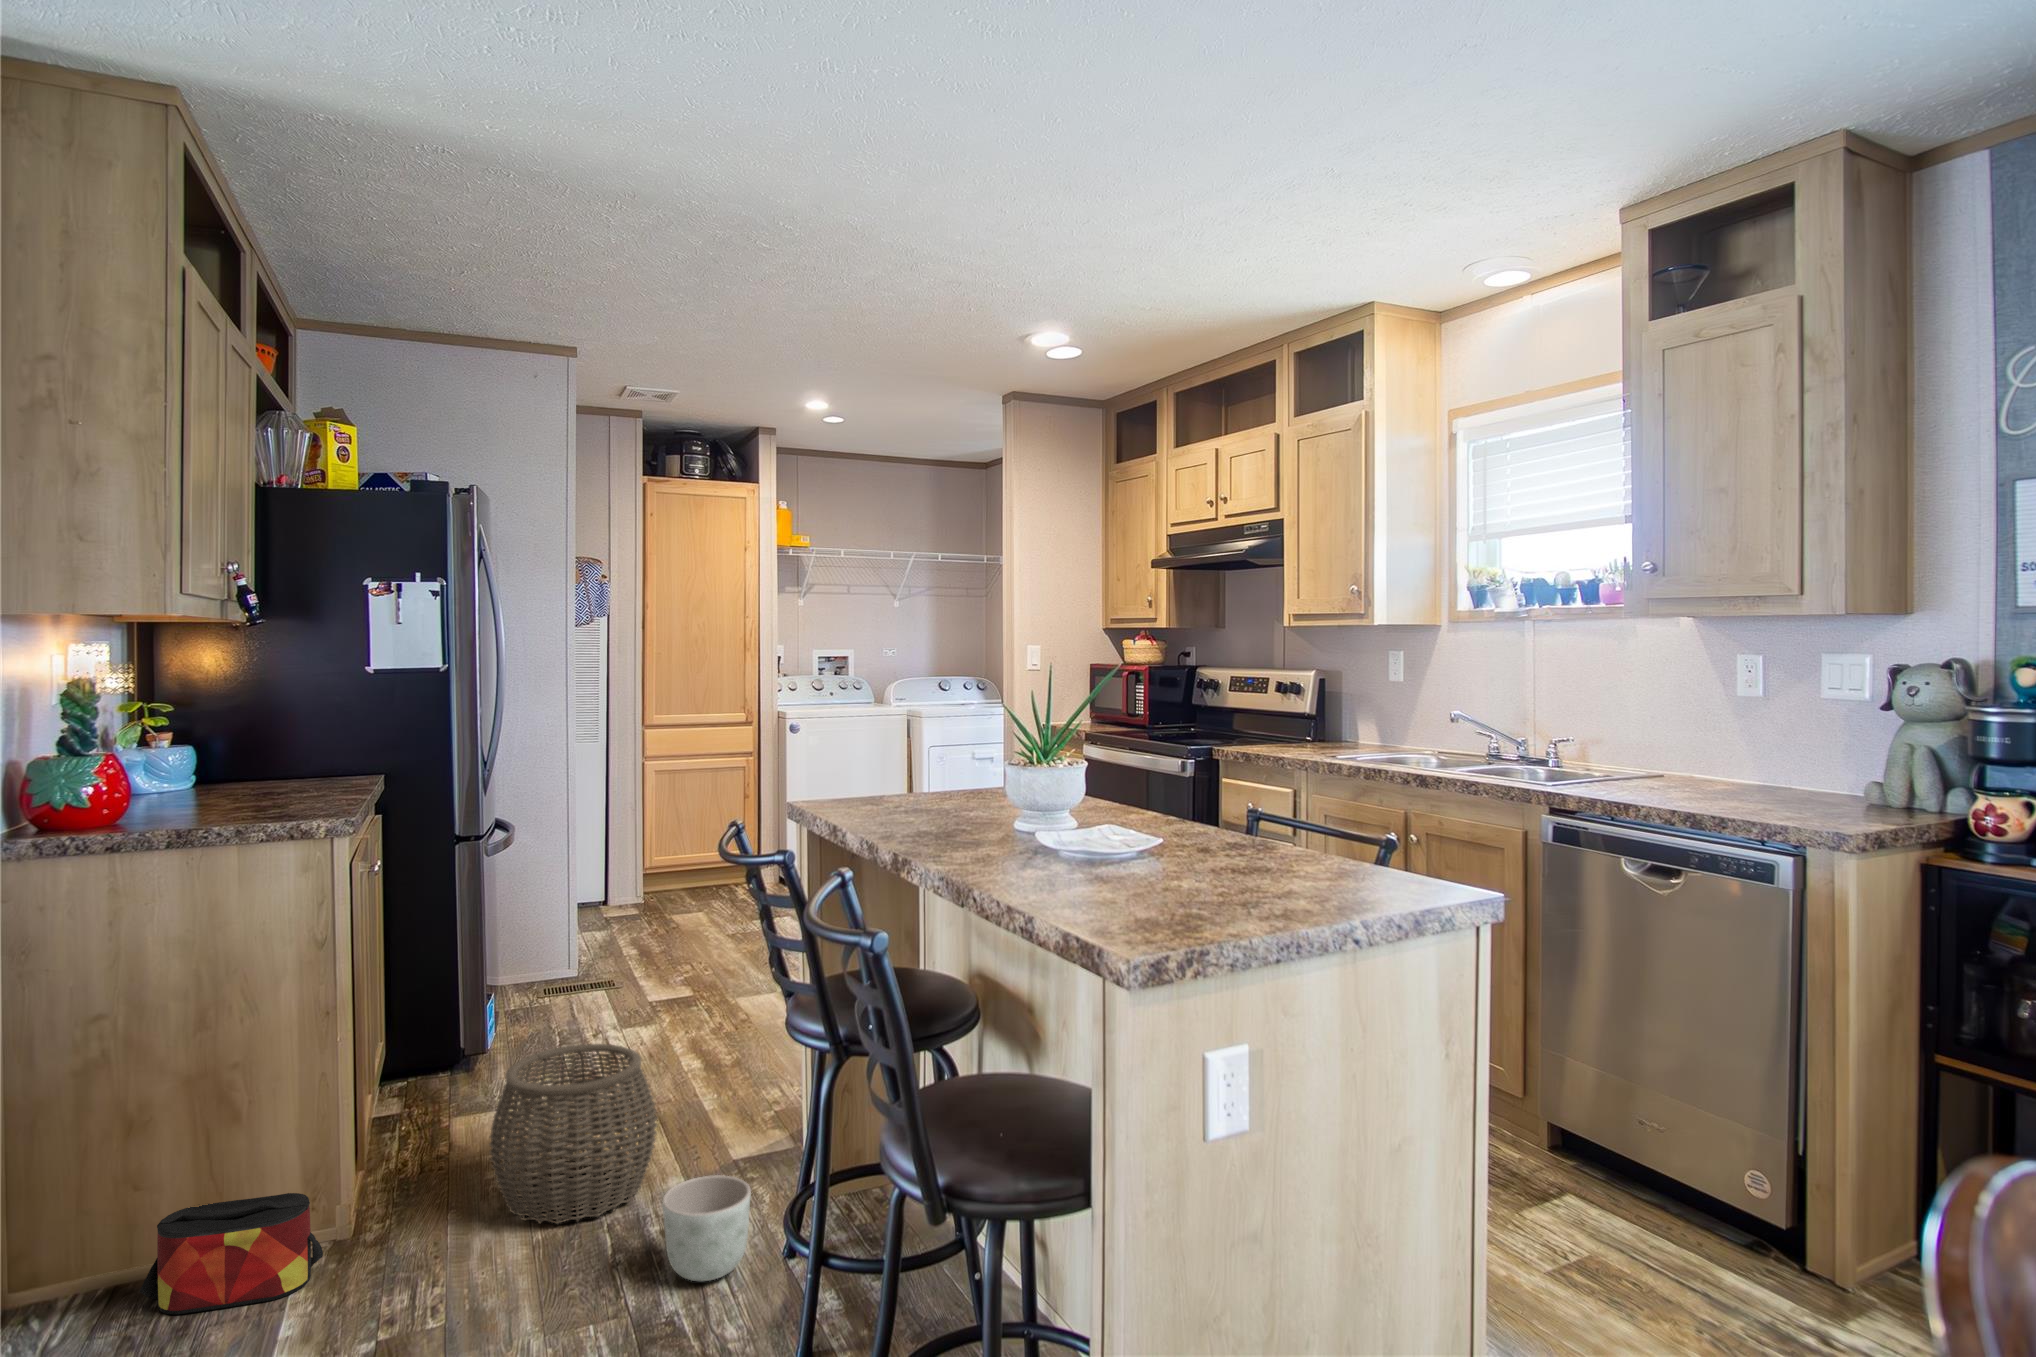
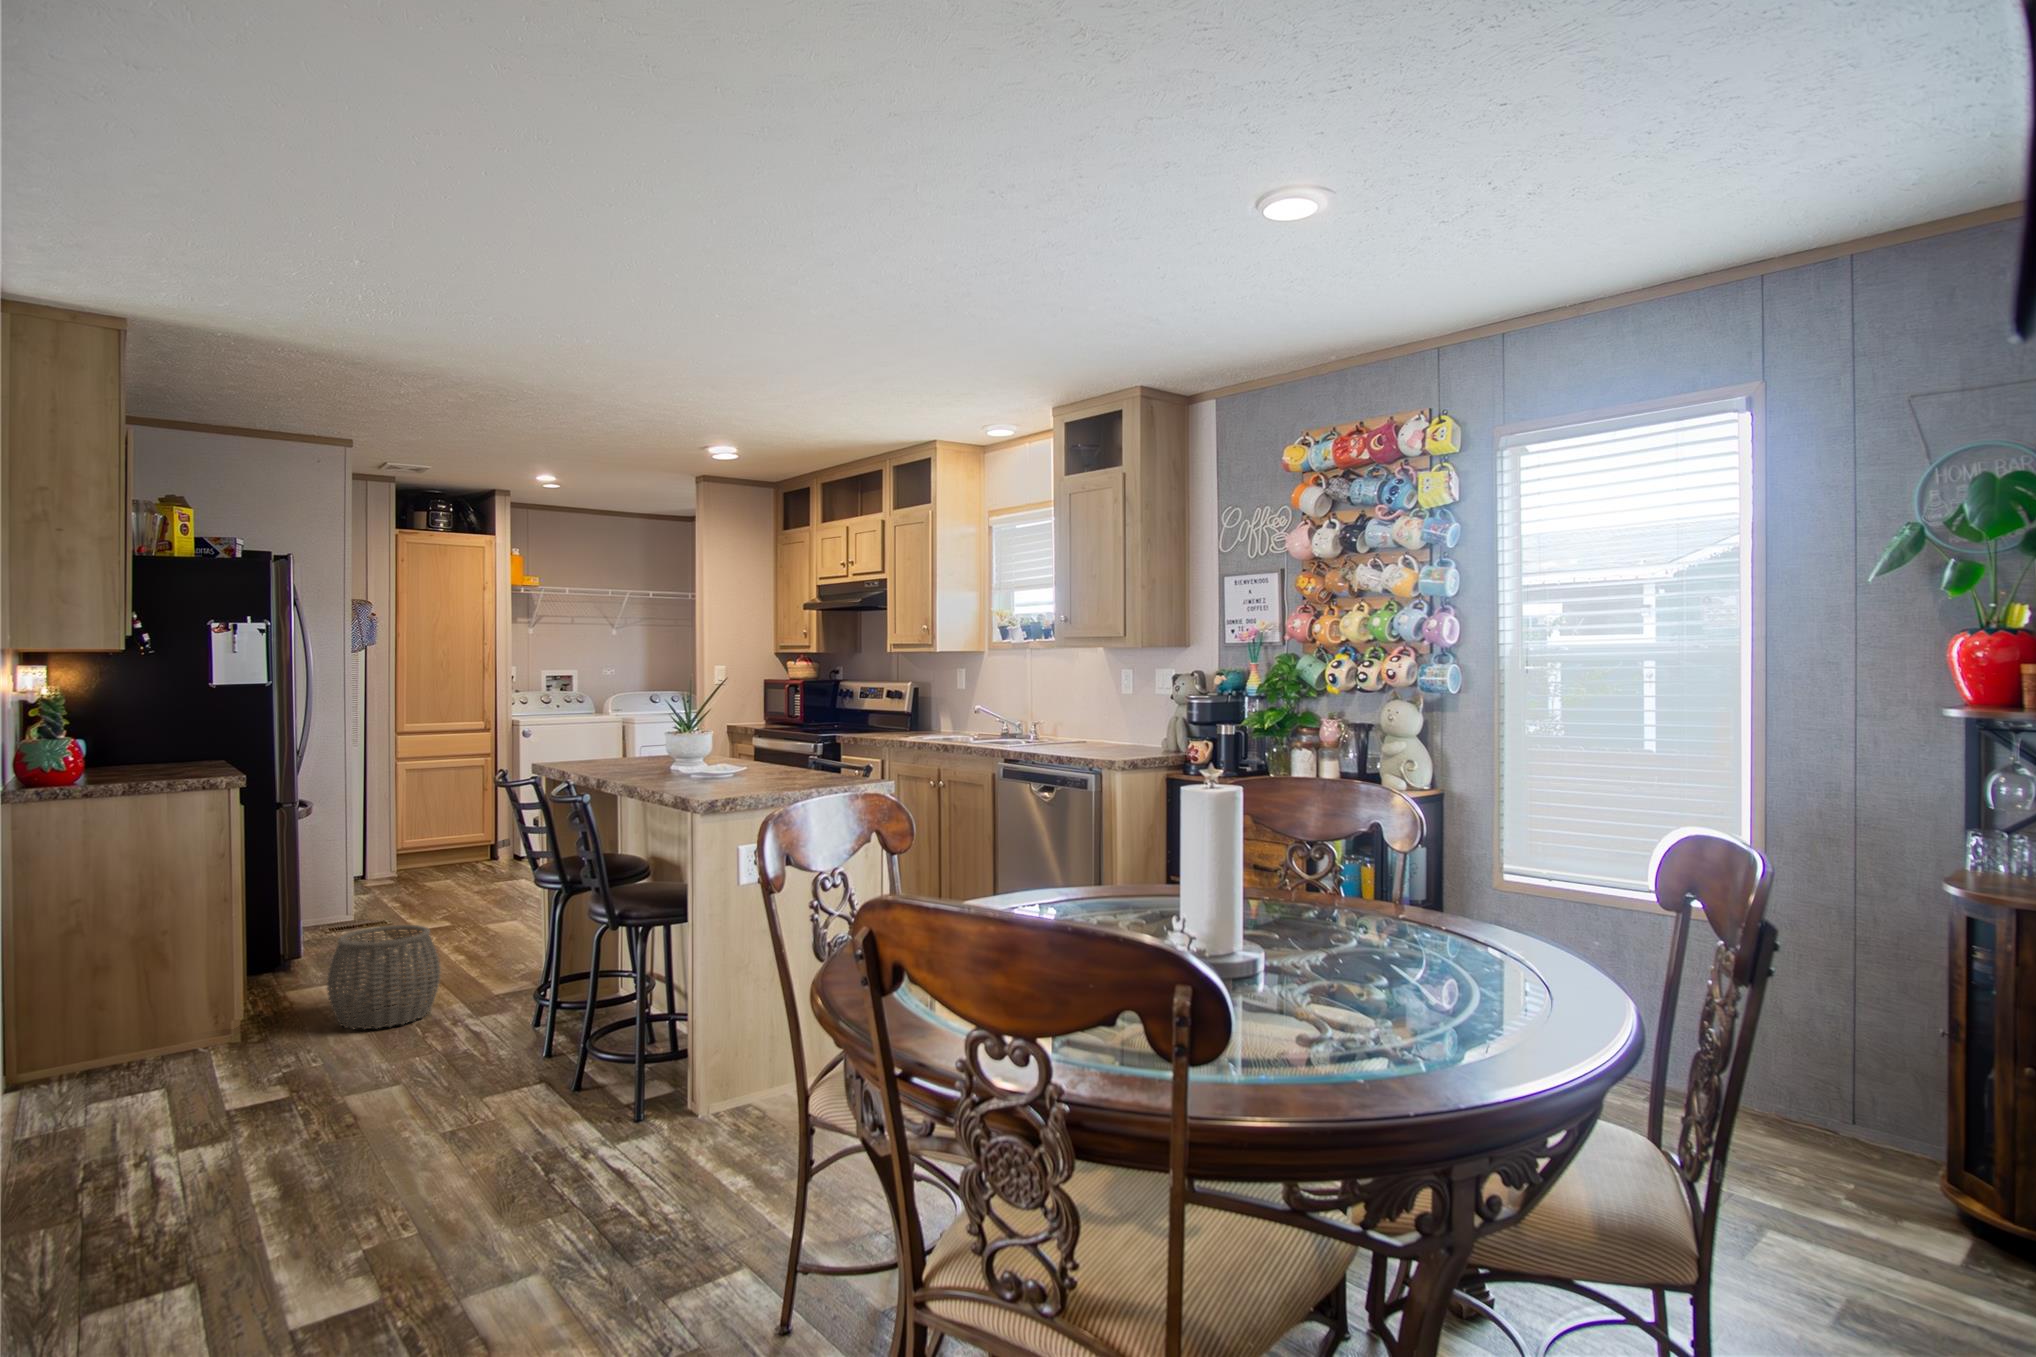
planter: present [662,1175,751,1281] -> none [452,986,509,1042]
bag: present [140,1193,323,1315] -> none [99,1011,221,1080]

